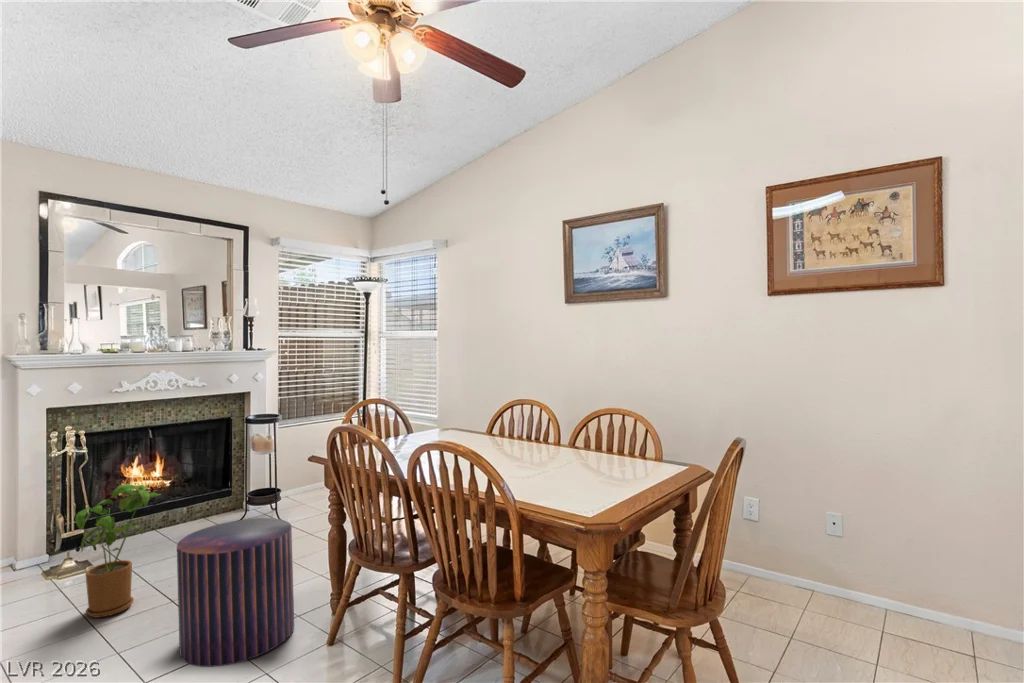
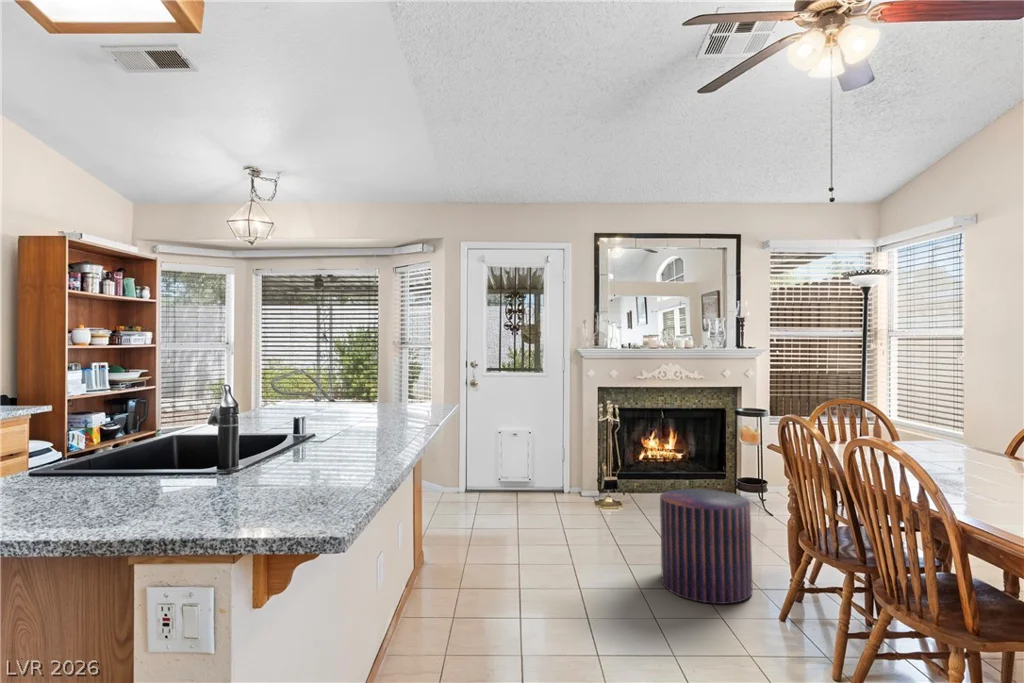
house plant: present [75,484,160,618] -> none [607,445,660,539]

